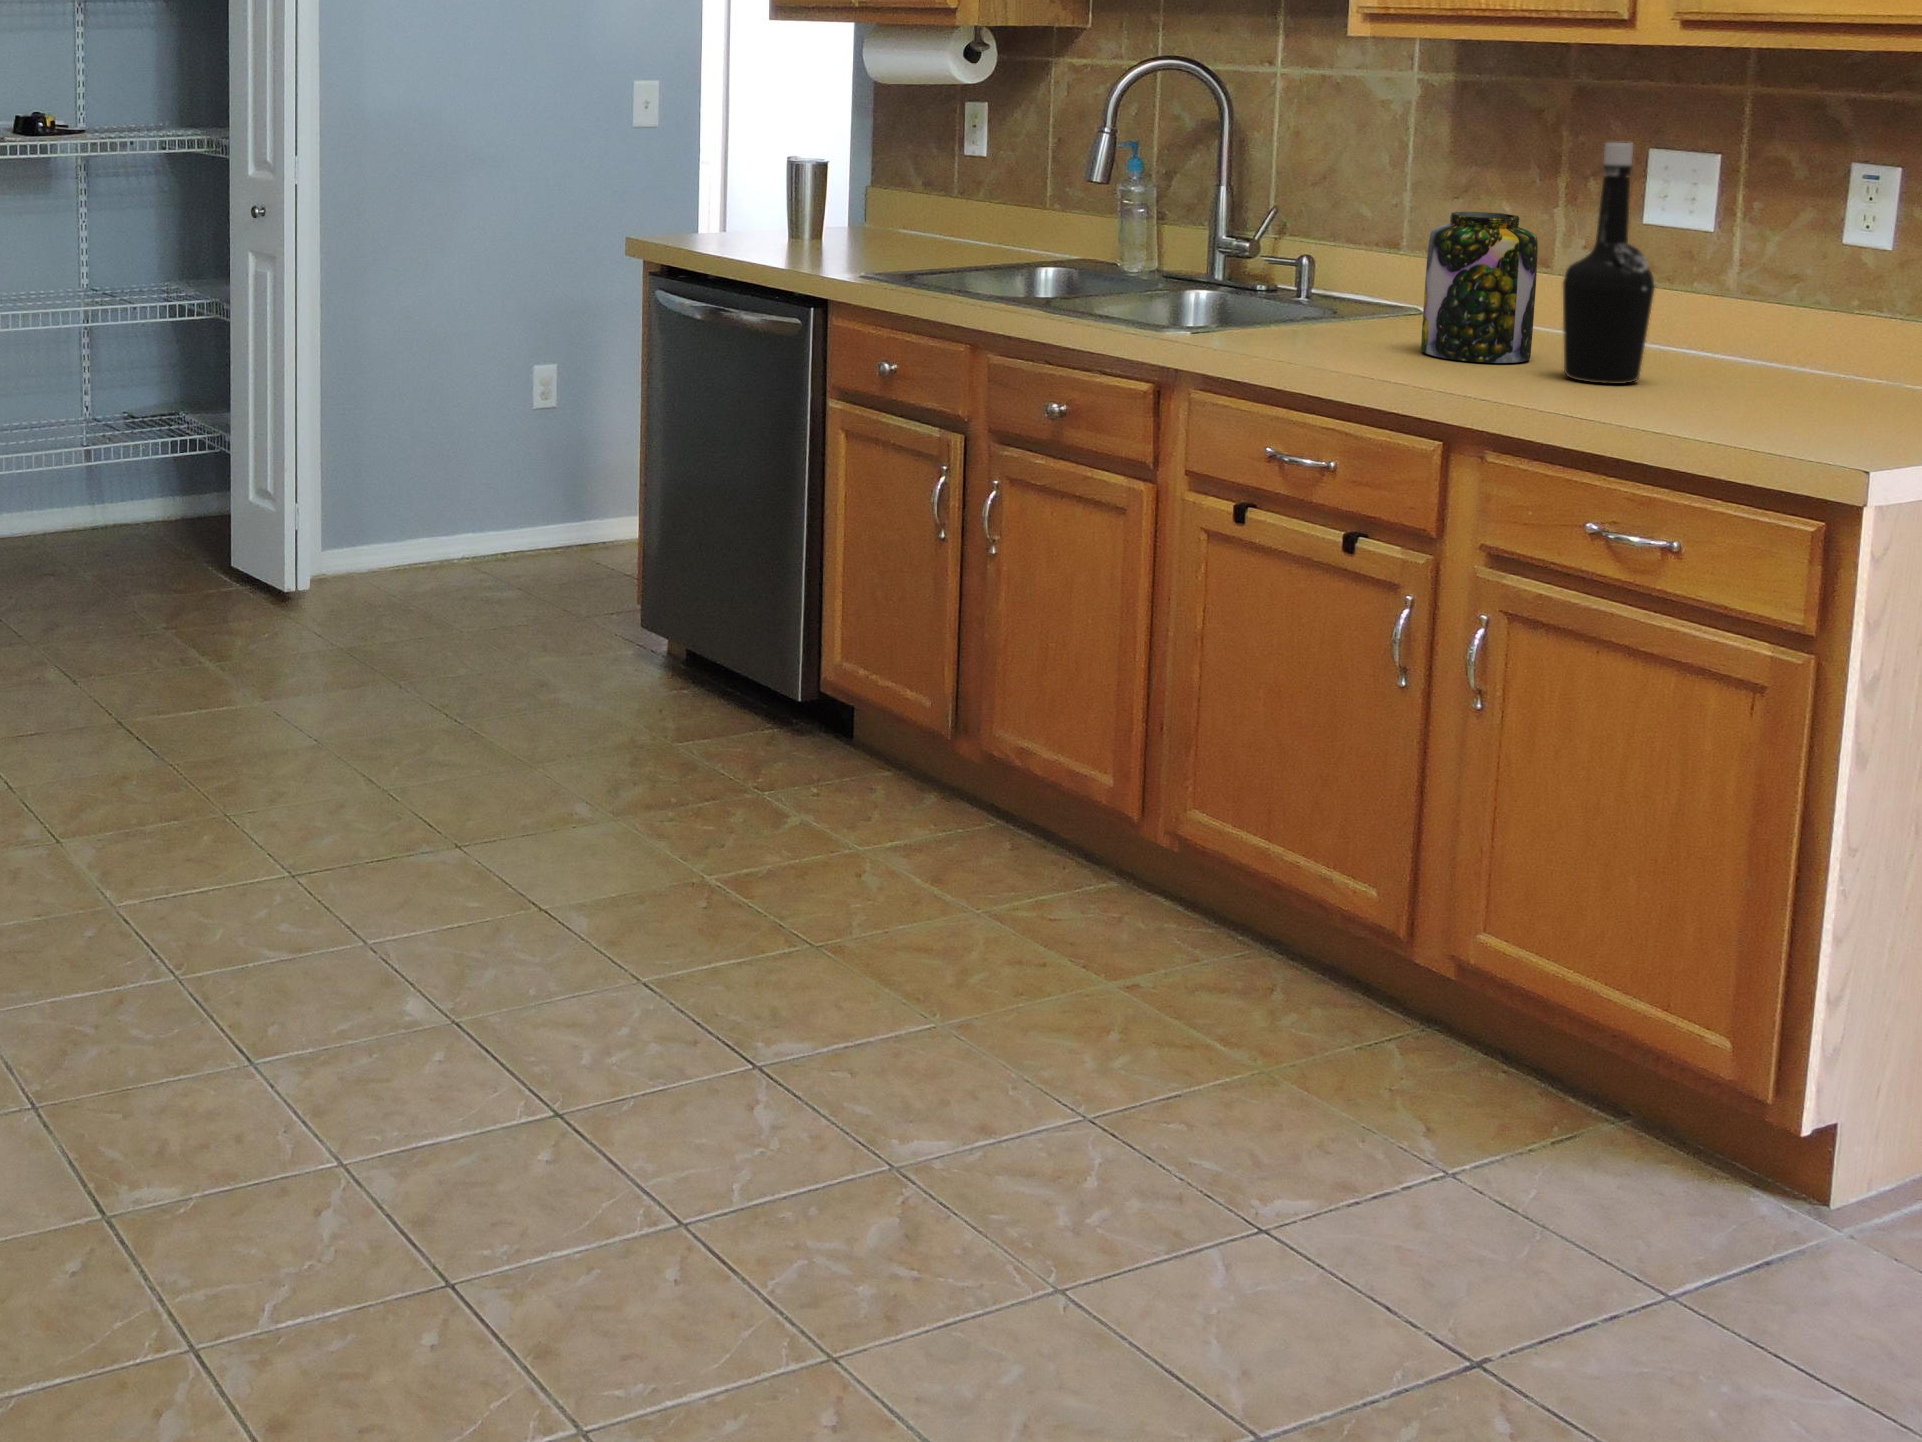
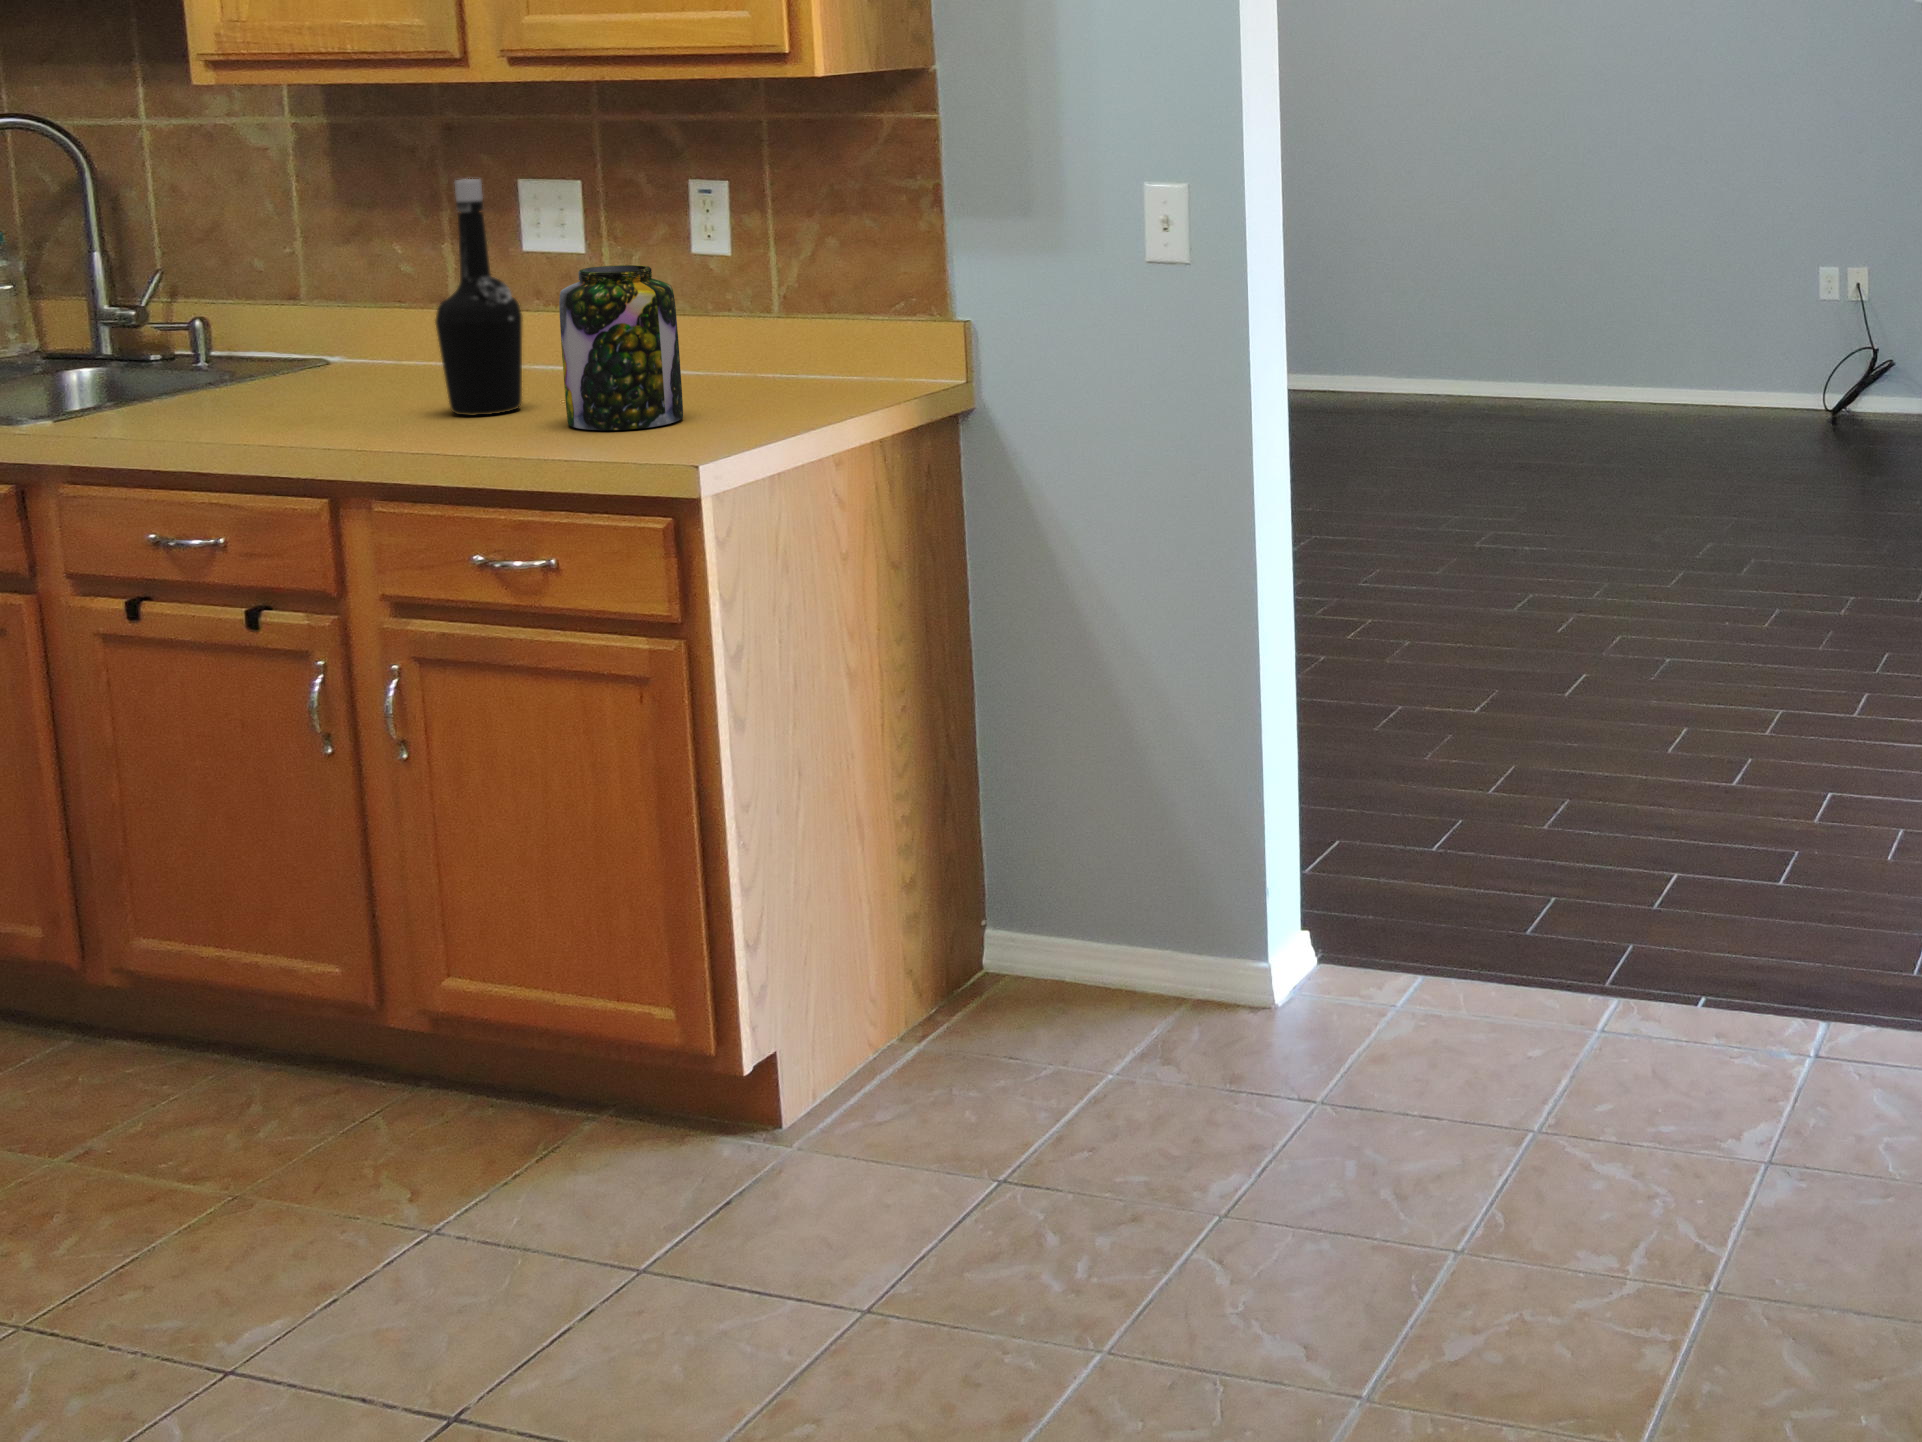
jar: present [1421,212,1538,363] -> present [559,265,683,430]

